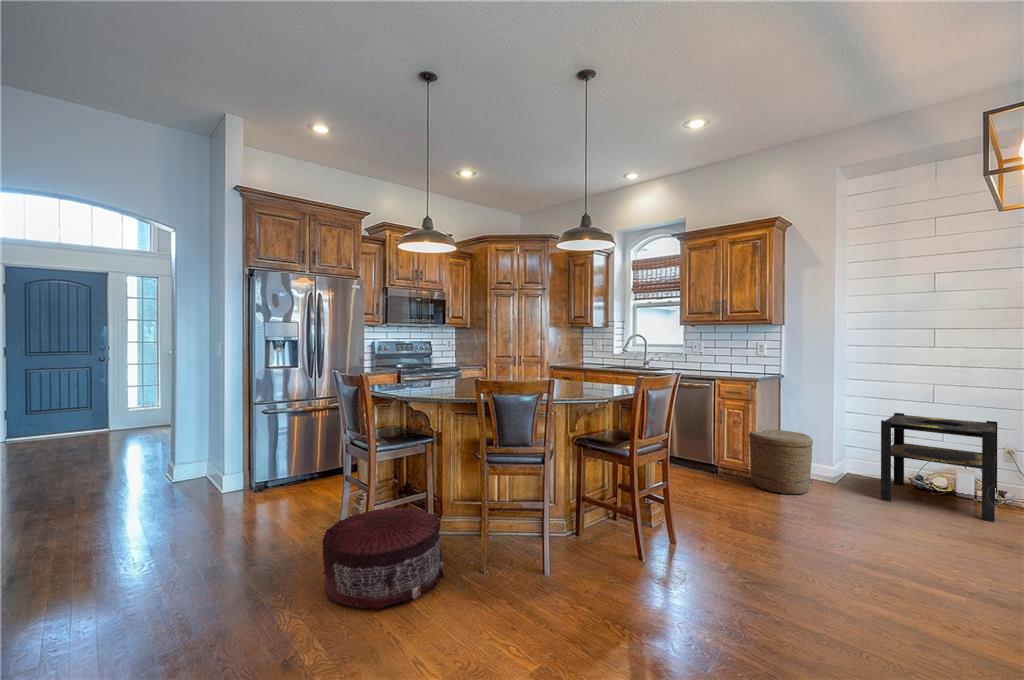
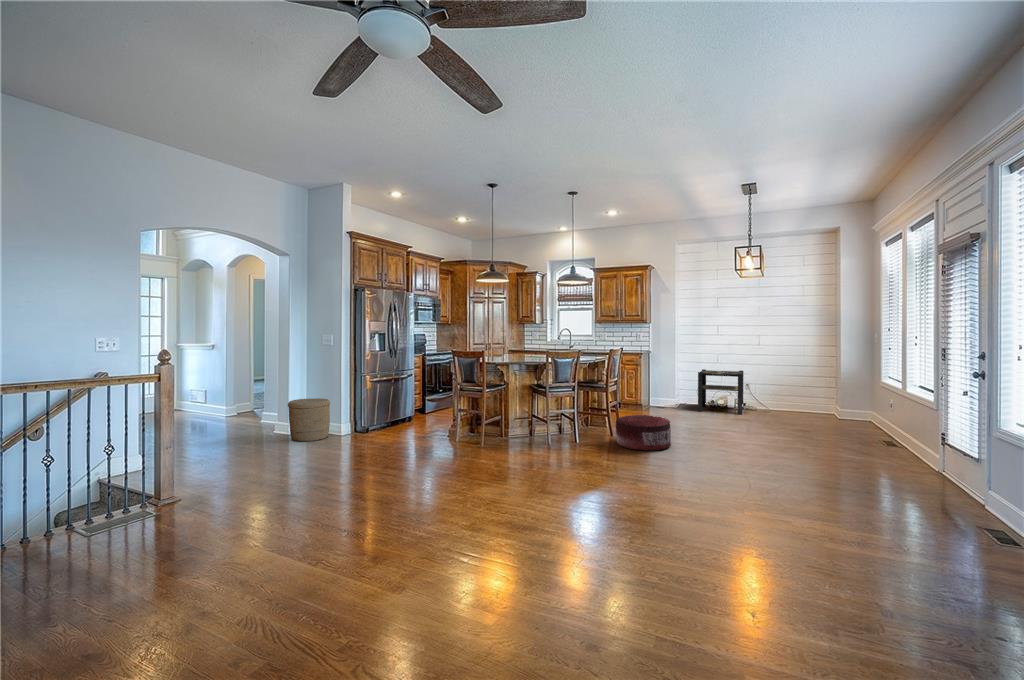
woven basket: present [749,429,813,494] -> present [288,398,330,441]
pouf: present [322,507,444,609] -> present [616,415,671,450]

